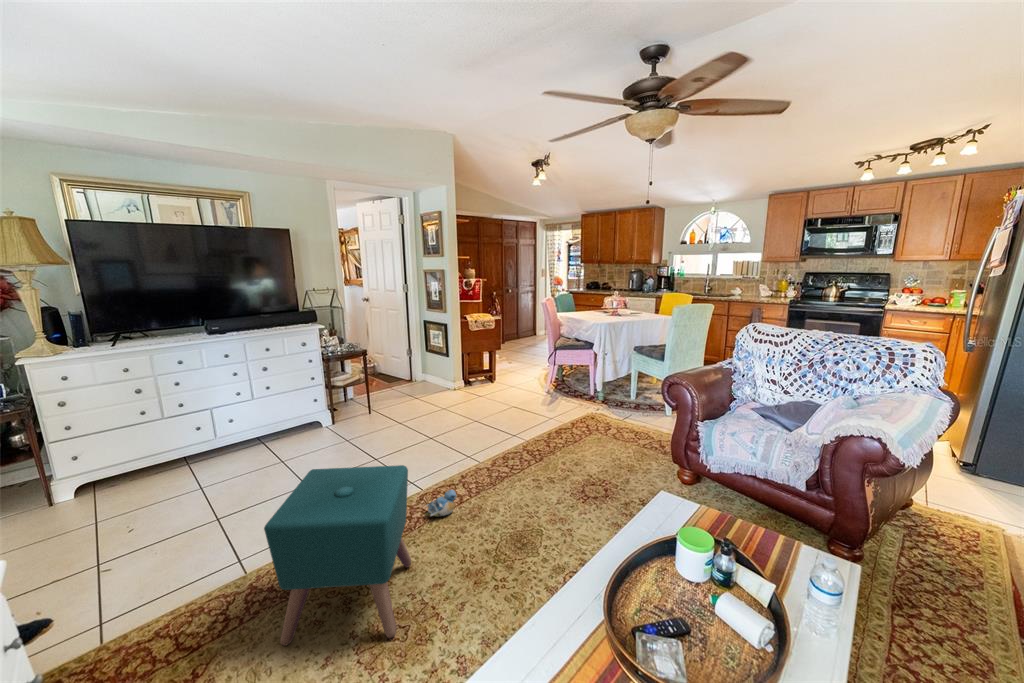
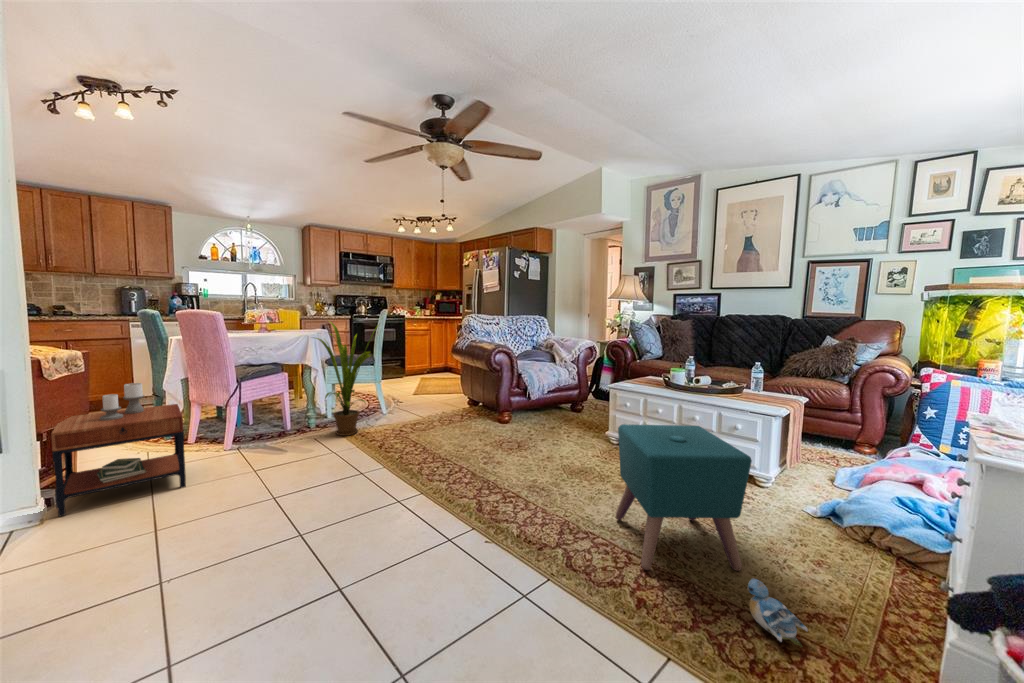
house plant: none [569,309,629,419] -> present [316,322,378,436]
side table: none [454,338,510,402] -> present [51,383,186,517]
plush toy: present [425,490,457,517] -> present [748,578,808,647]

